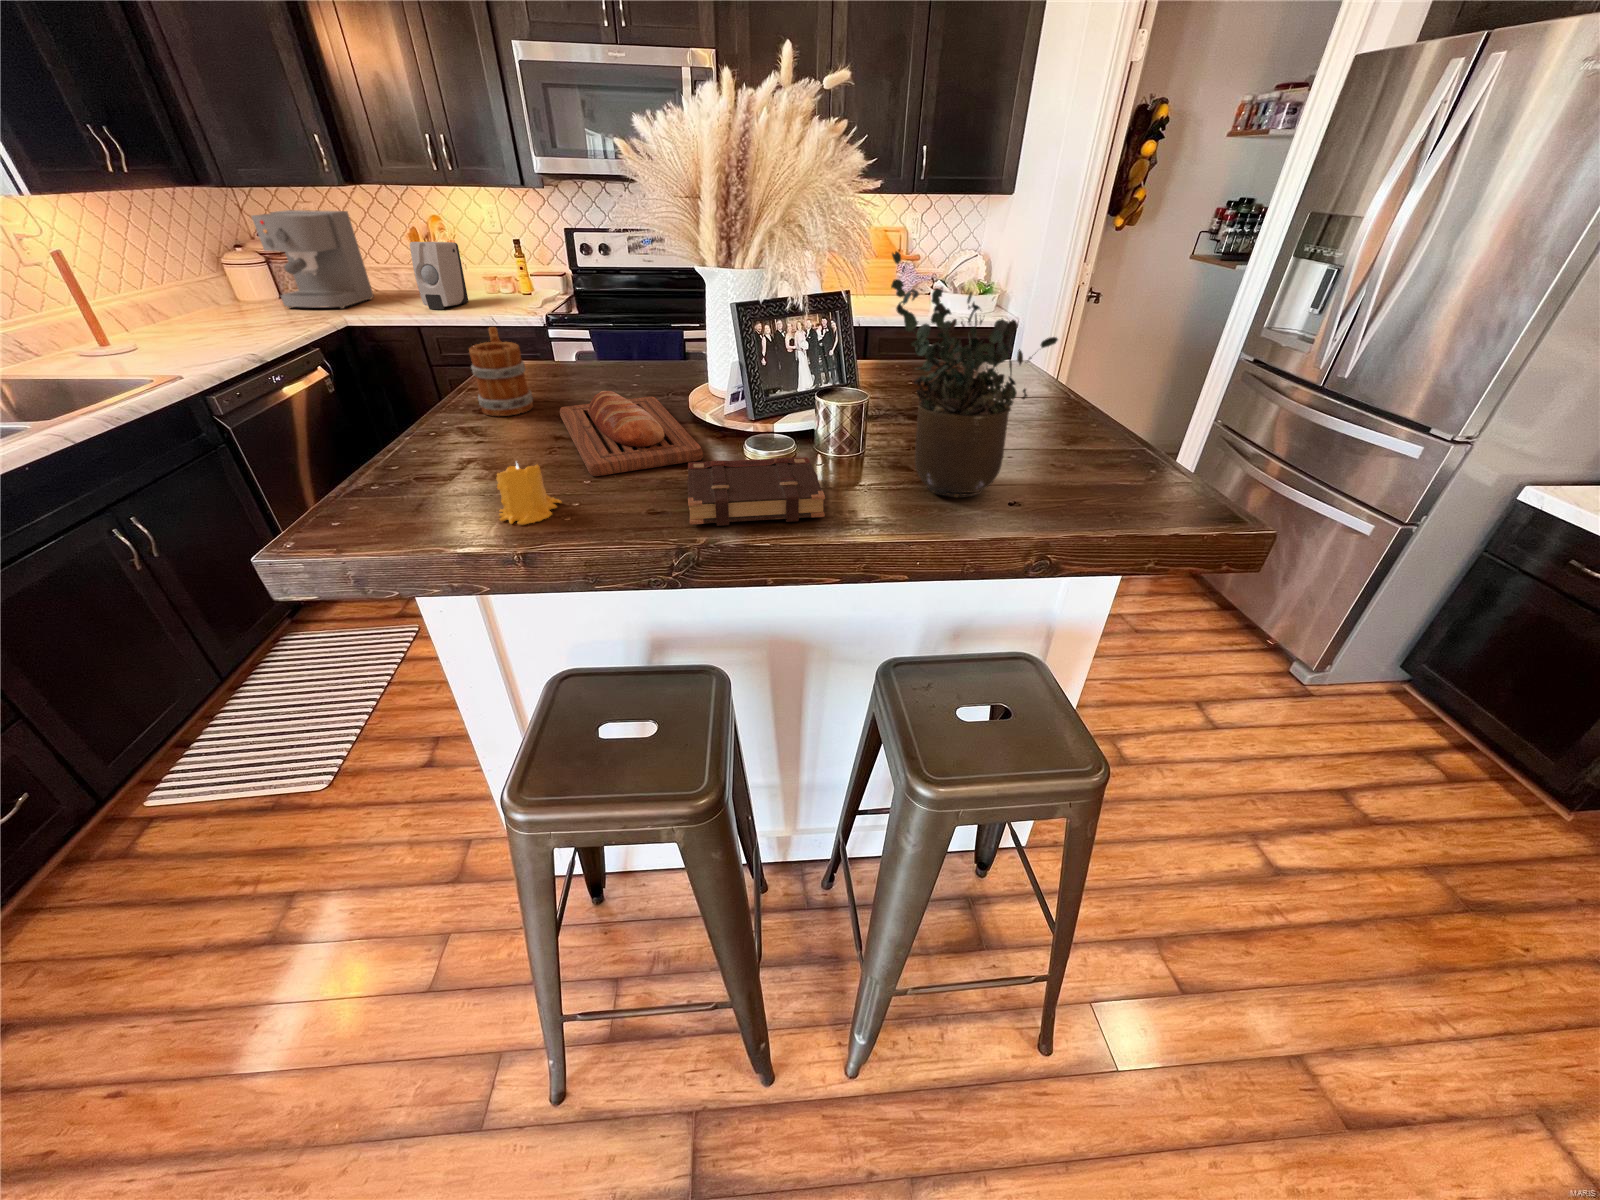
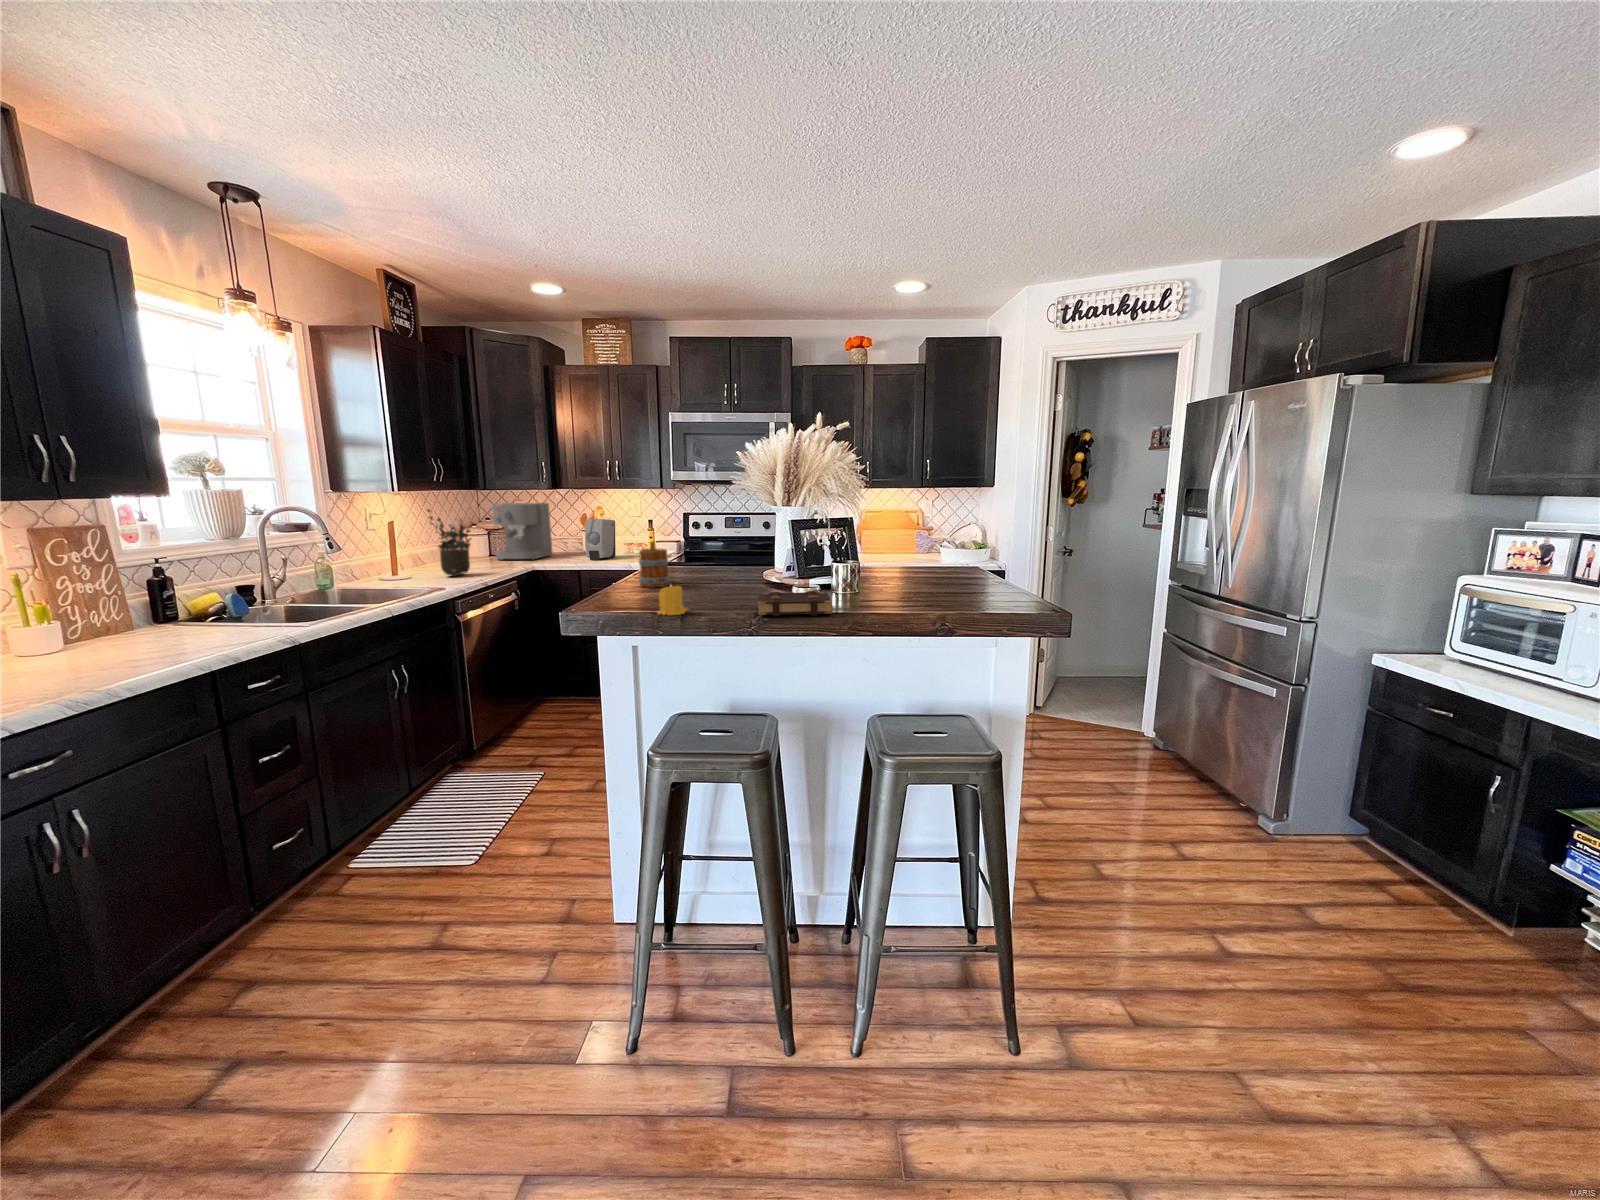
potted plant: present [891,252,1058,497] -> present [427,510,471,575]
bread loaf: present [559,391,703,476] -> none [686,571,768,604]

